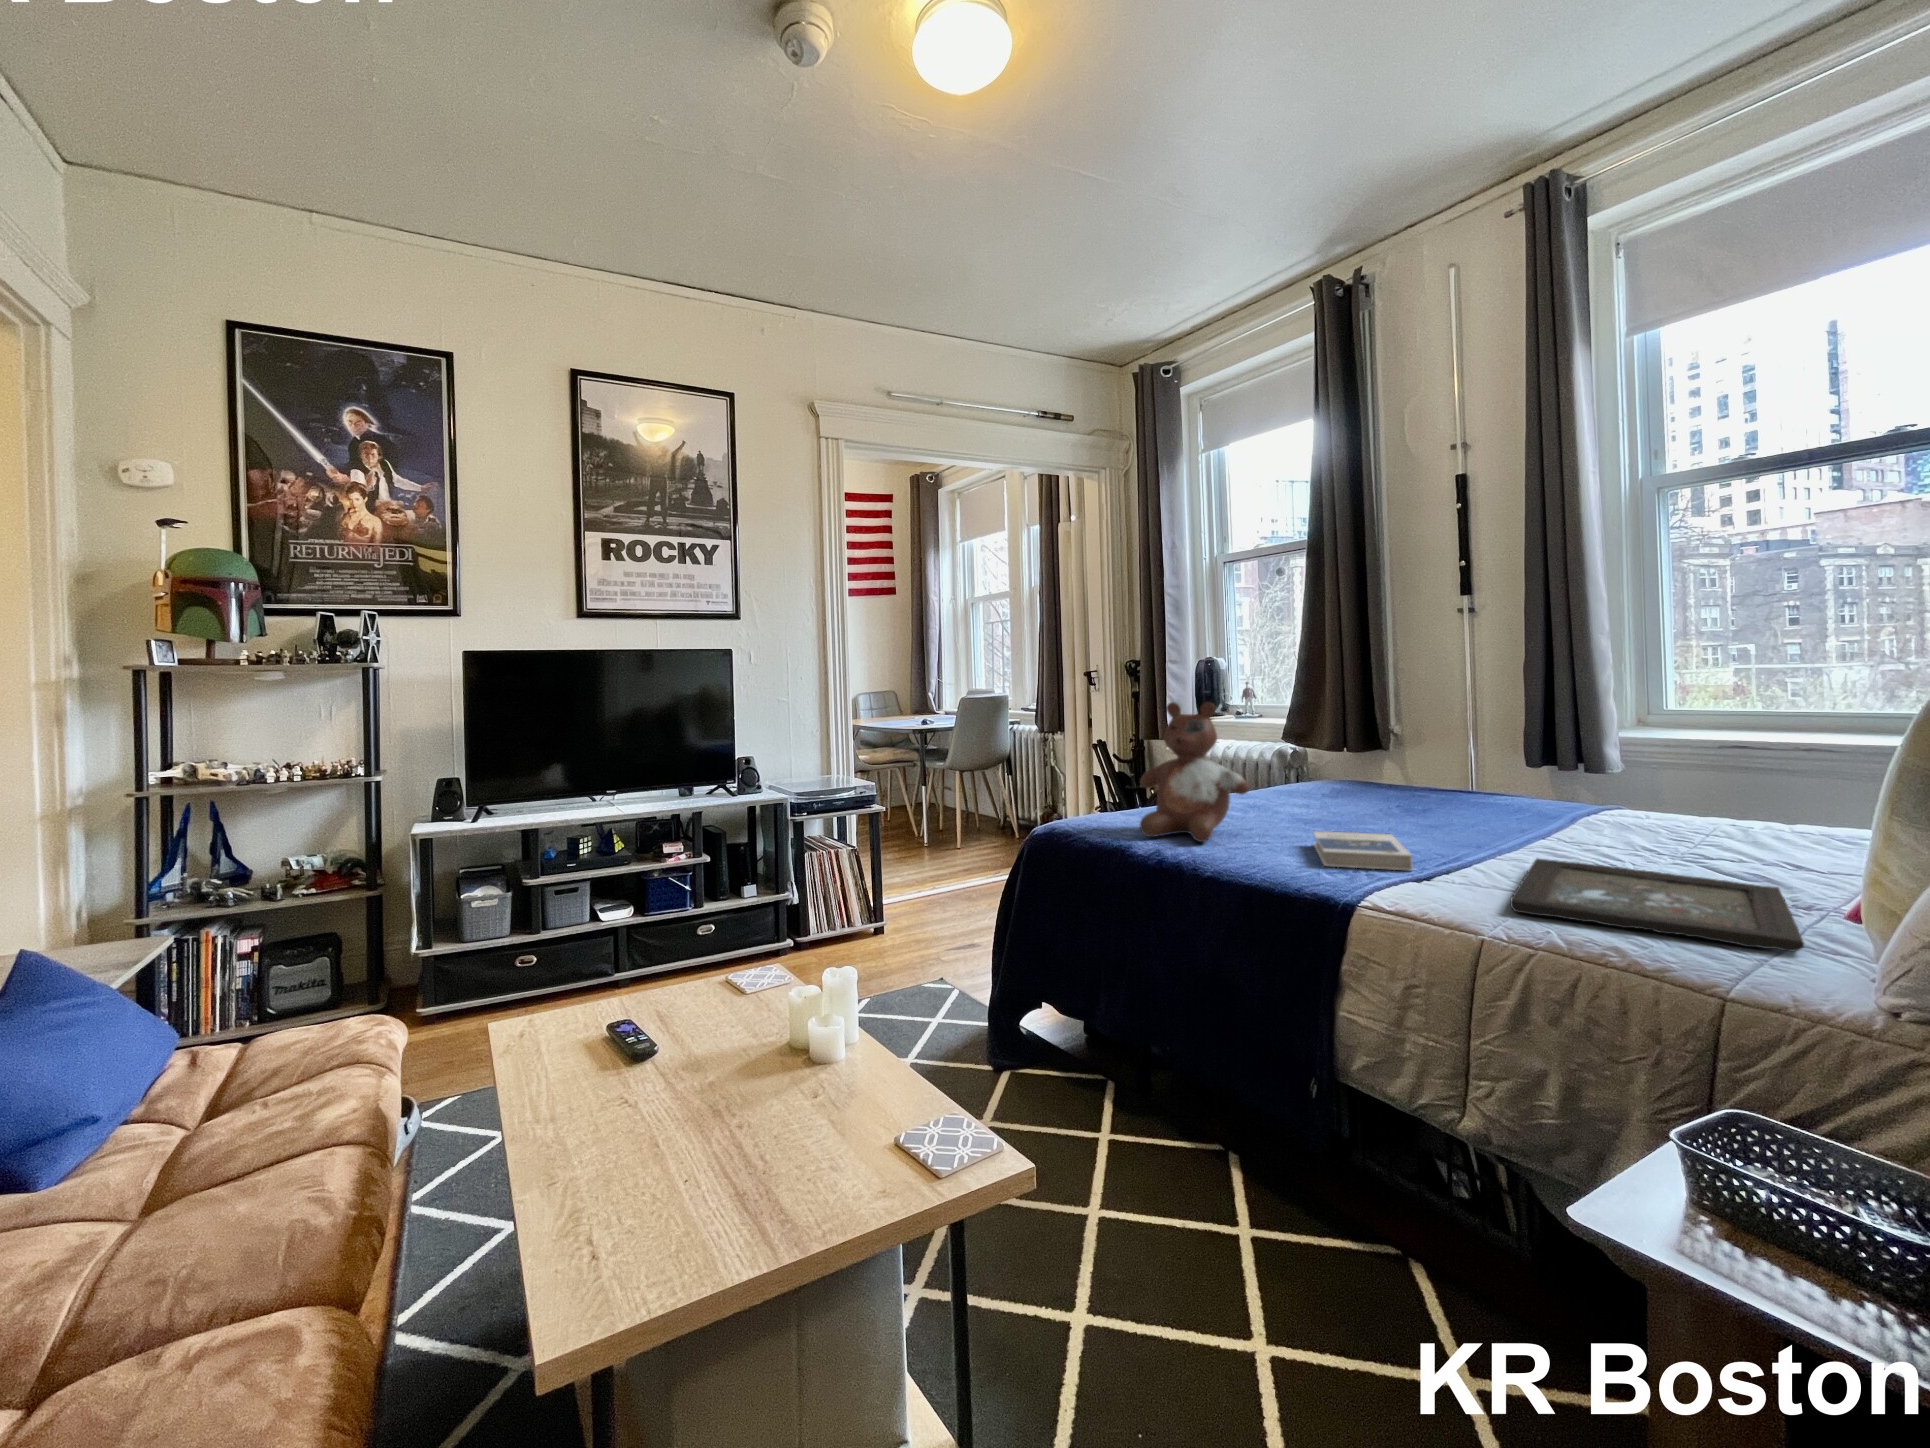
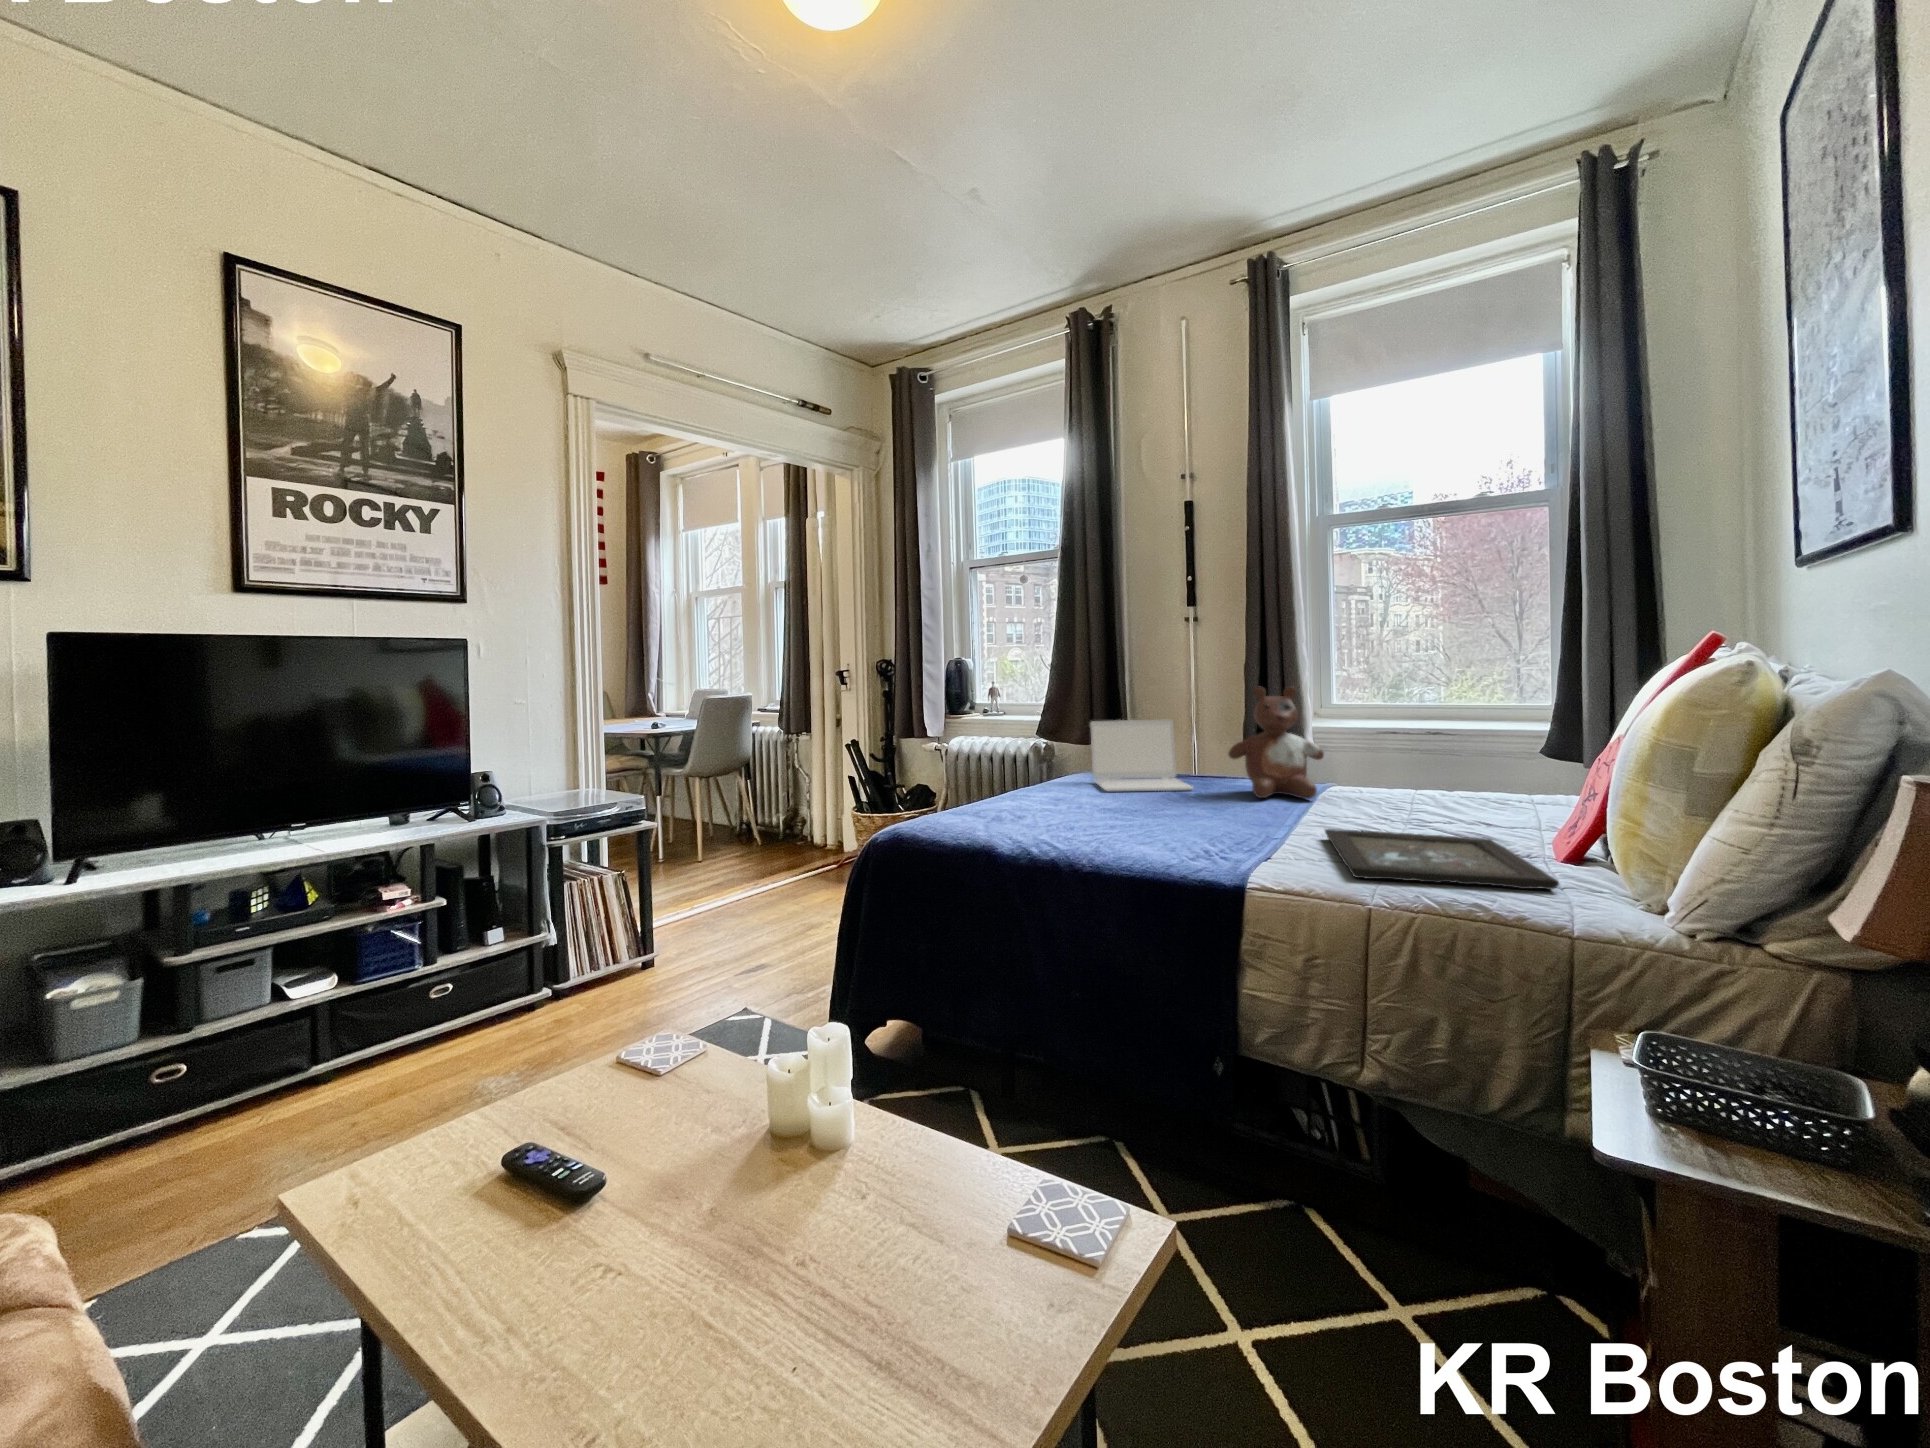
stuffed bear: present [1140,702,1249,842] -> present [1228,686,1324,799]
laptop: none [1315,727,1433,808] -> present [1090,720,1193,791]
hardback book: present [1313,831,1413,871] -> none [1141,816,1243,850]

